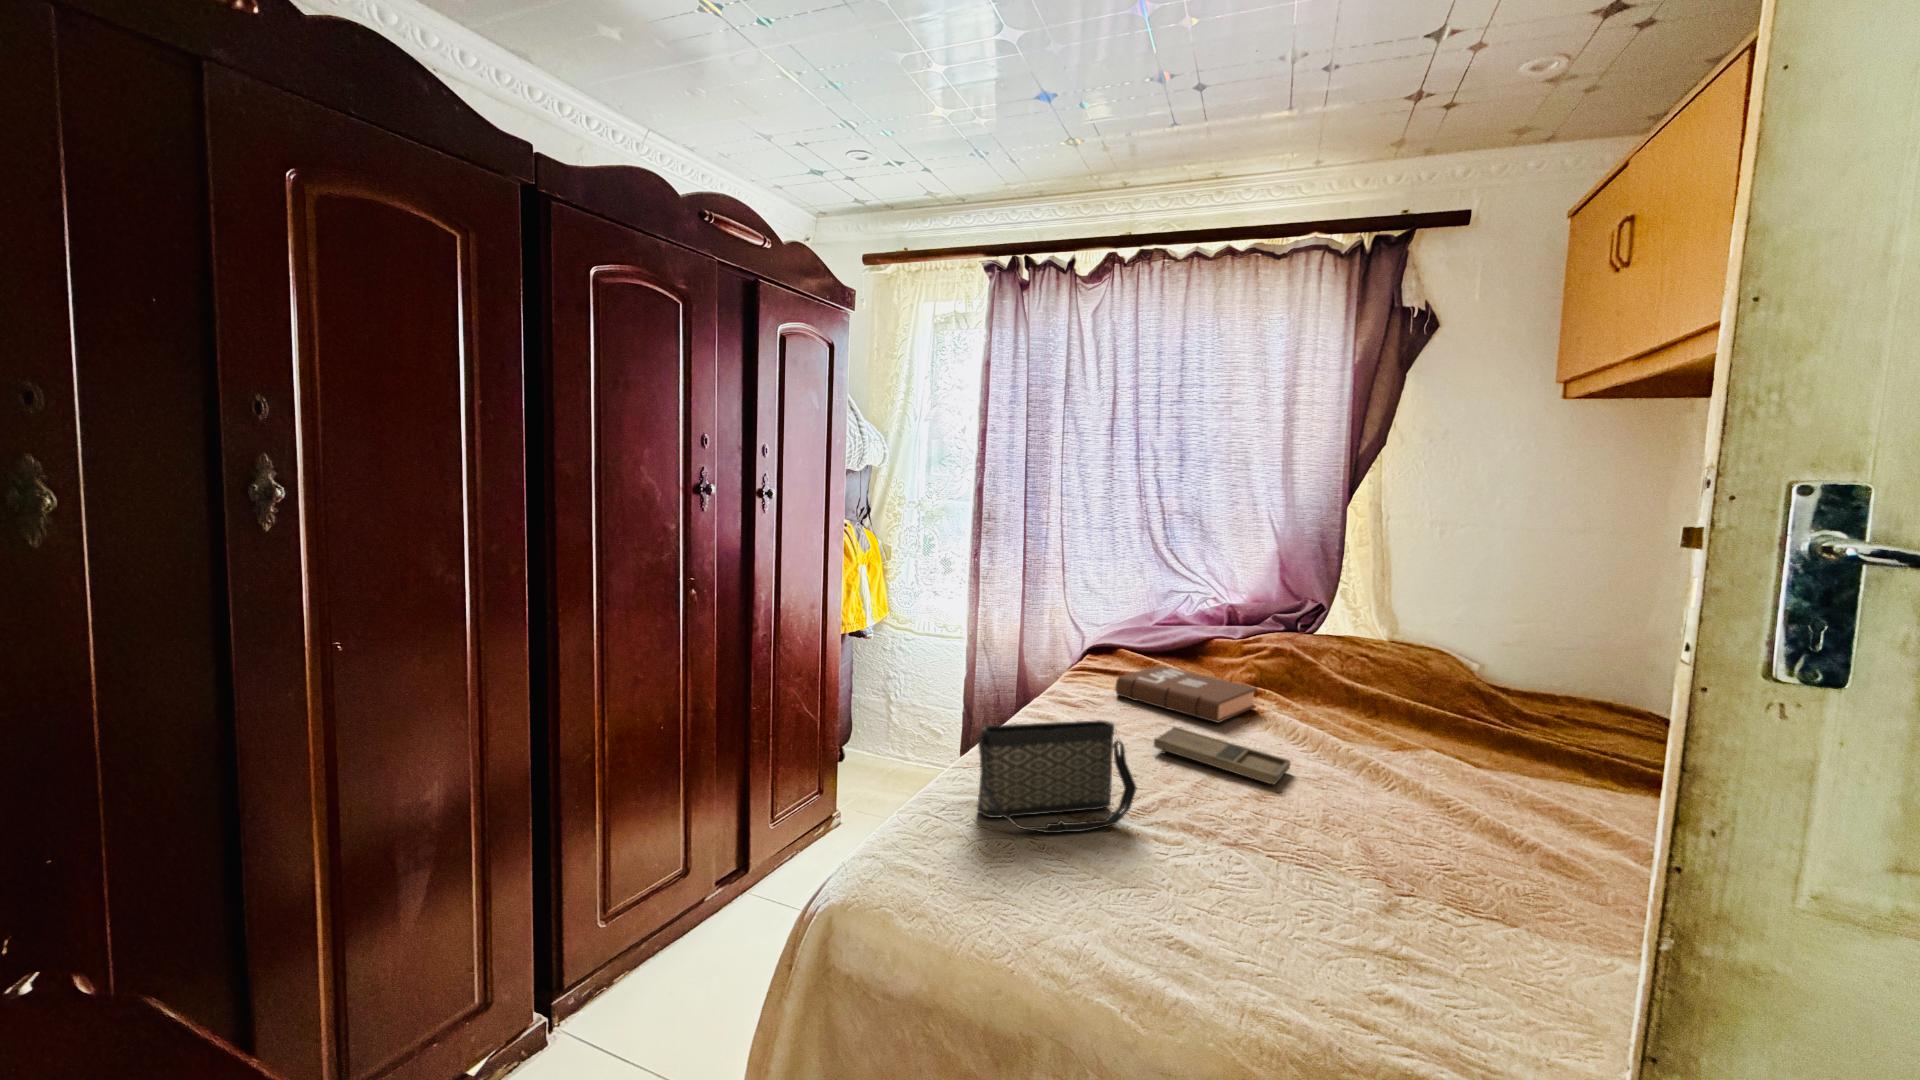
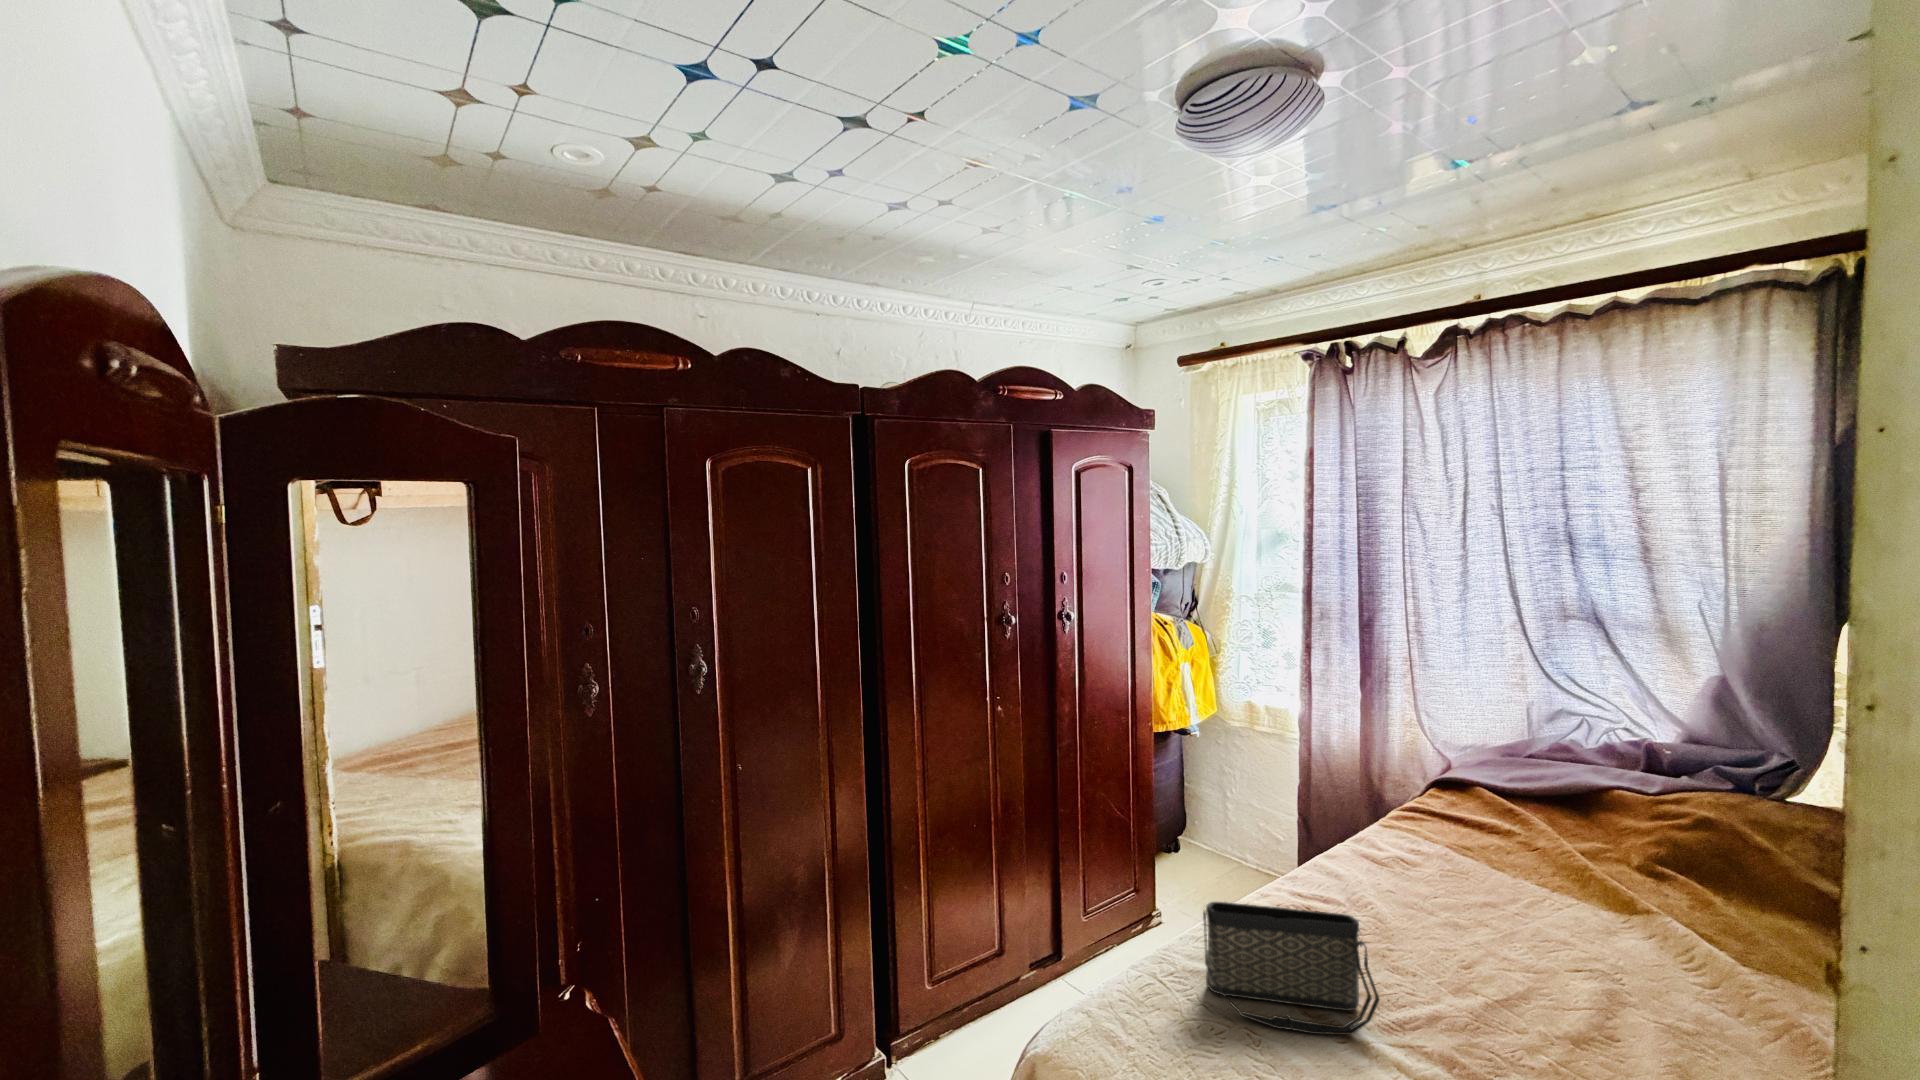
book: present [1115,665,1257,723] -> none [1438,823,1643,919]
tray: present [1154,727,1290,784] -> none [1450,917,1642,1028]

